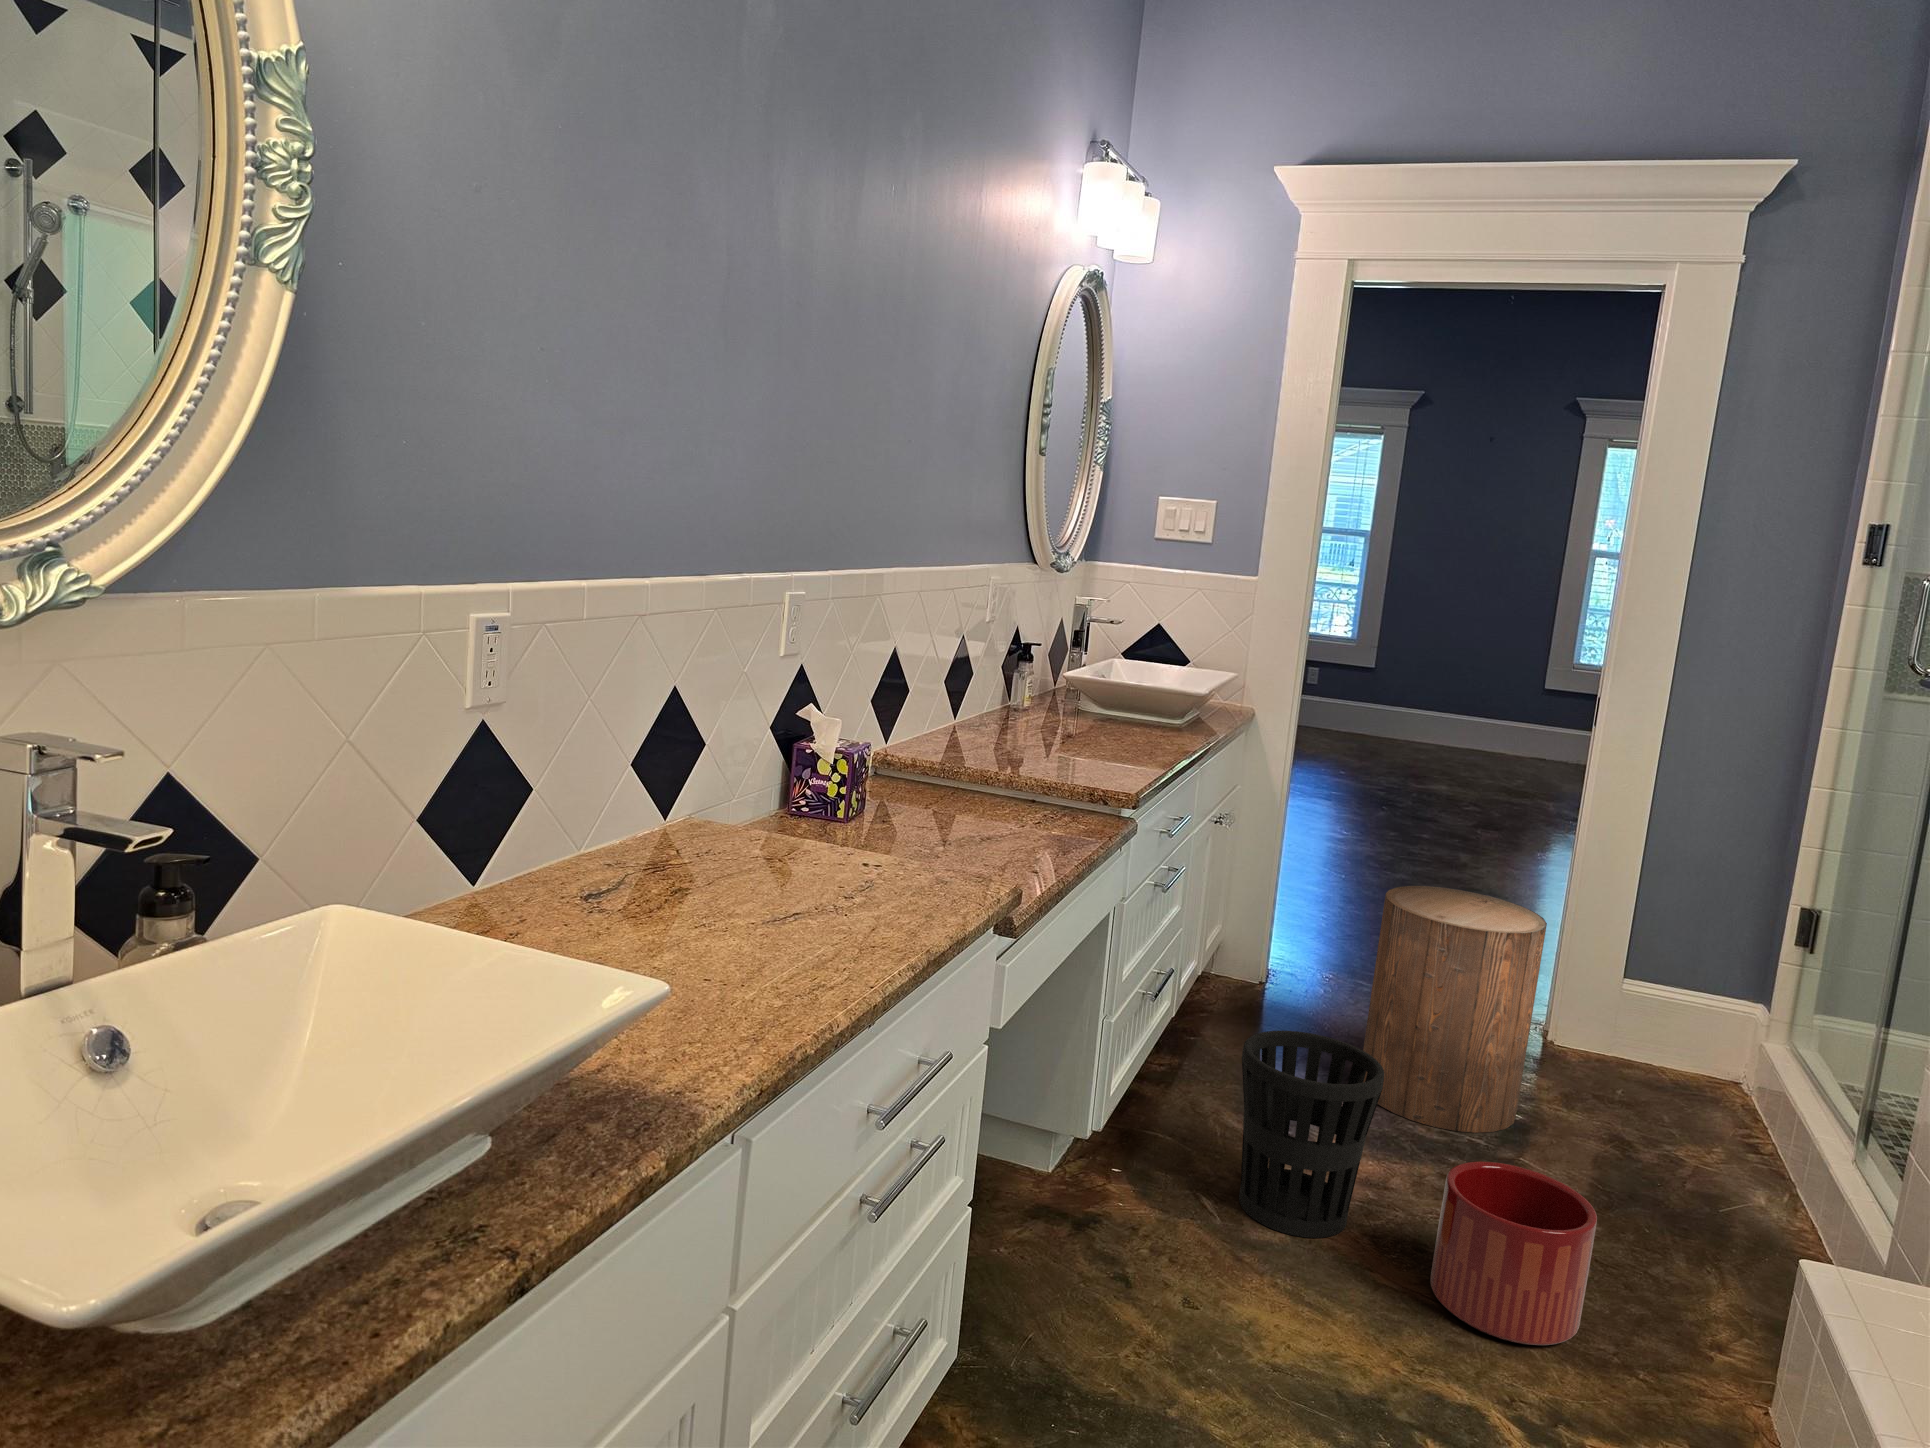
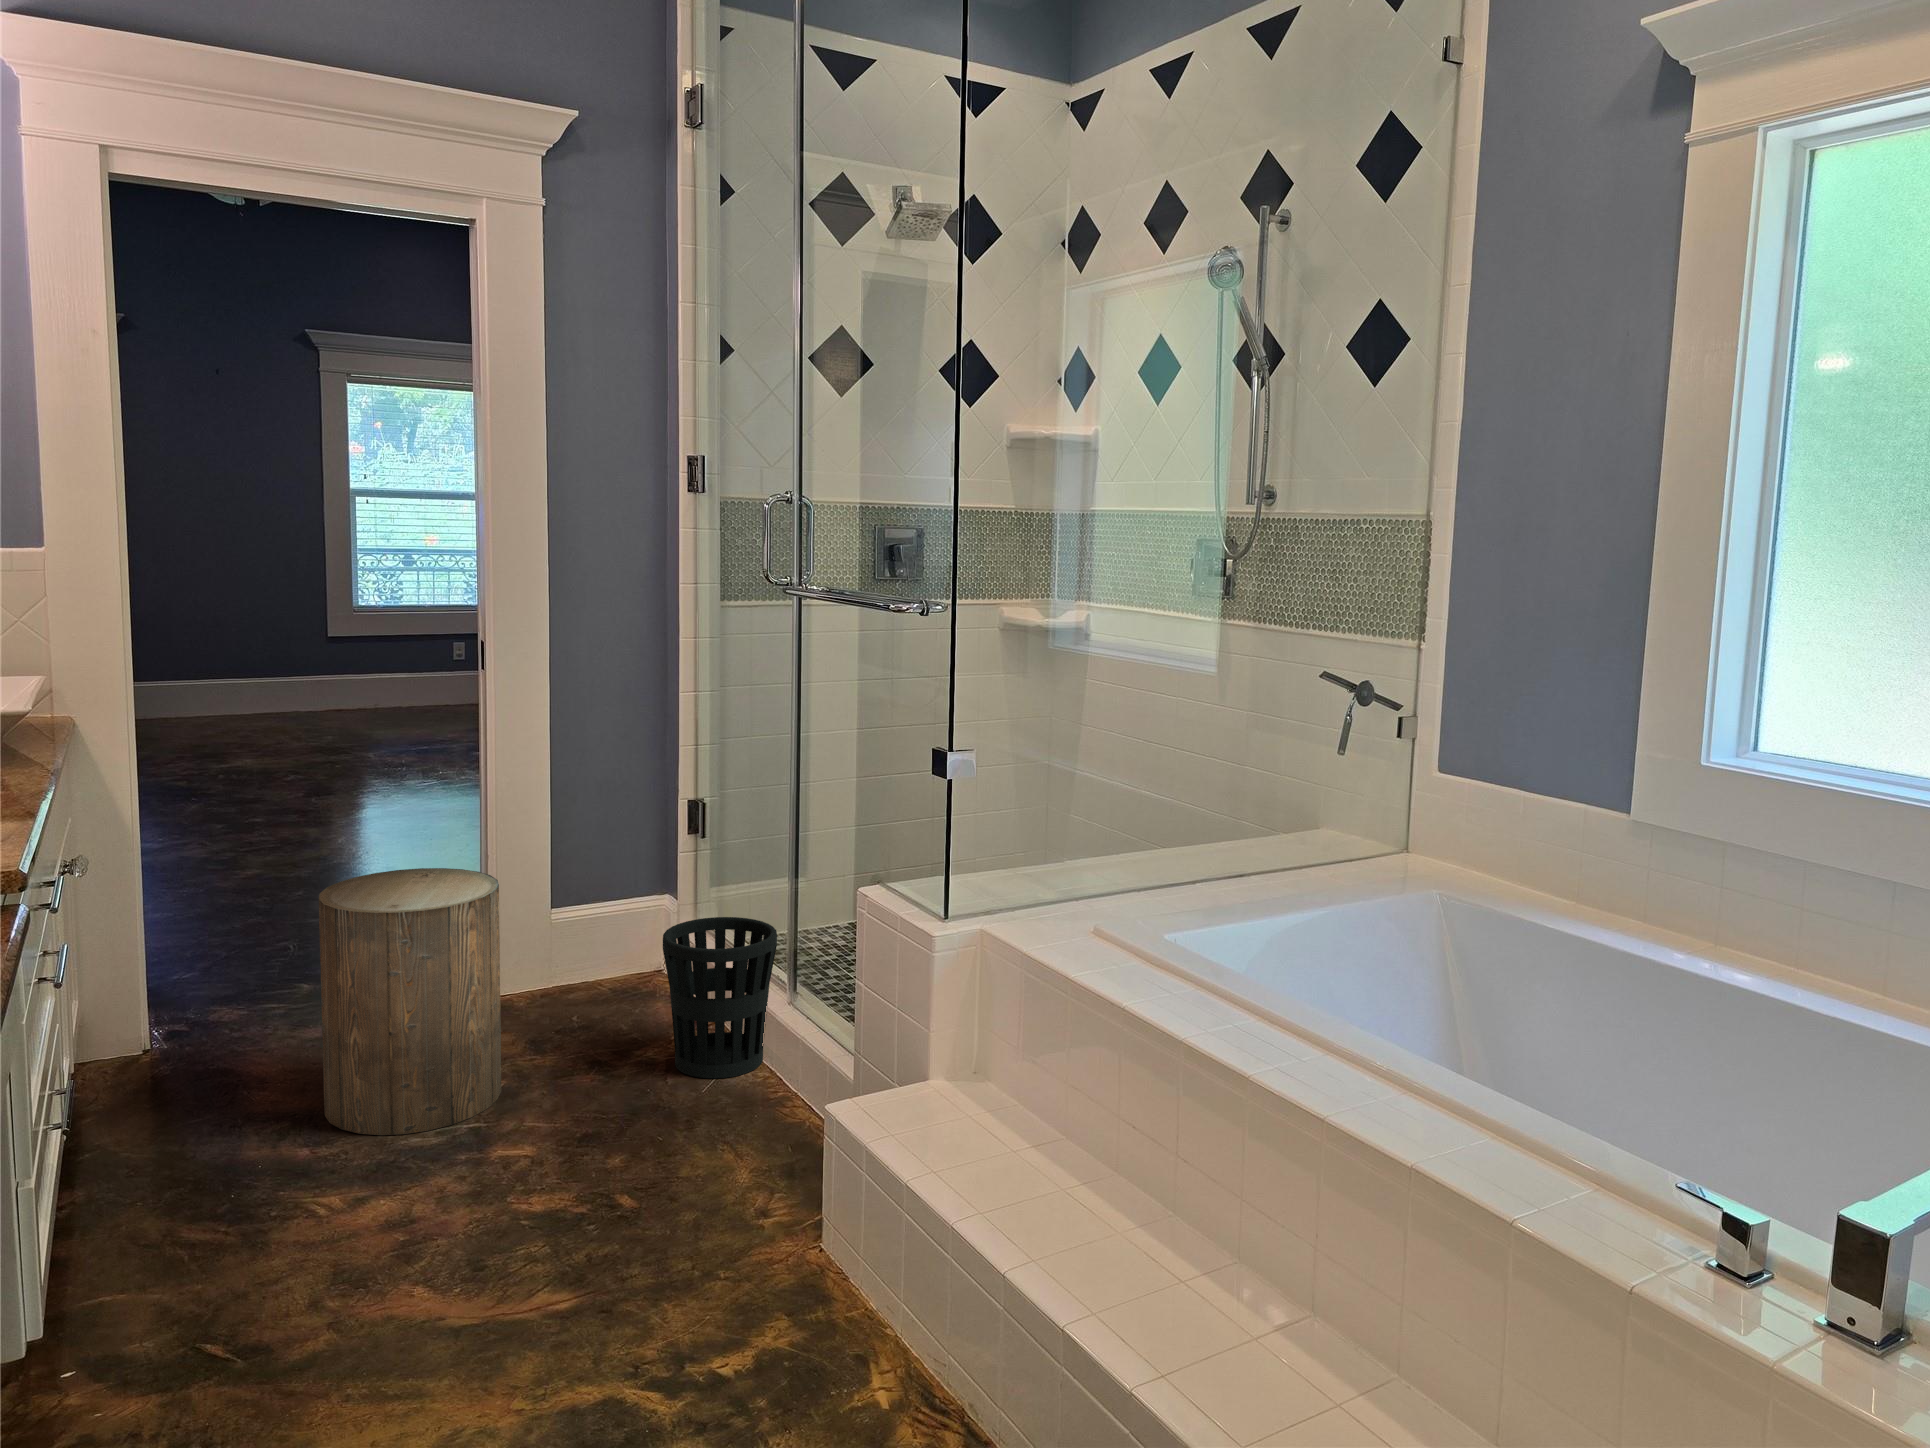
wastebasket: present [1239,1031,1384,1238] -> present [663,917,777,1078]
planter: present [1430,1162,1597,1345] -> none [508,1132,659,1319]

